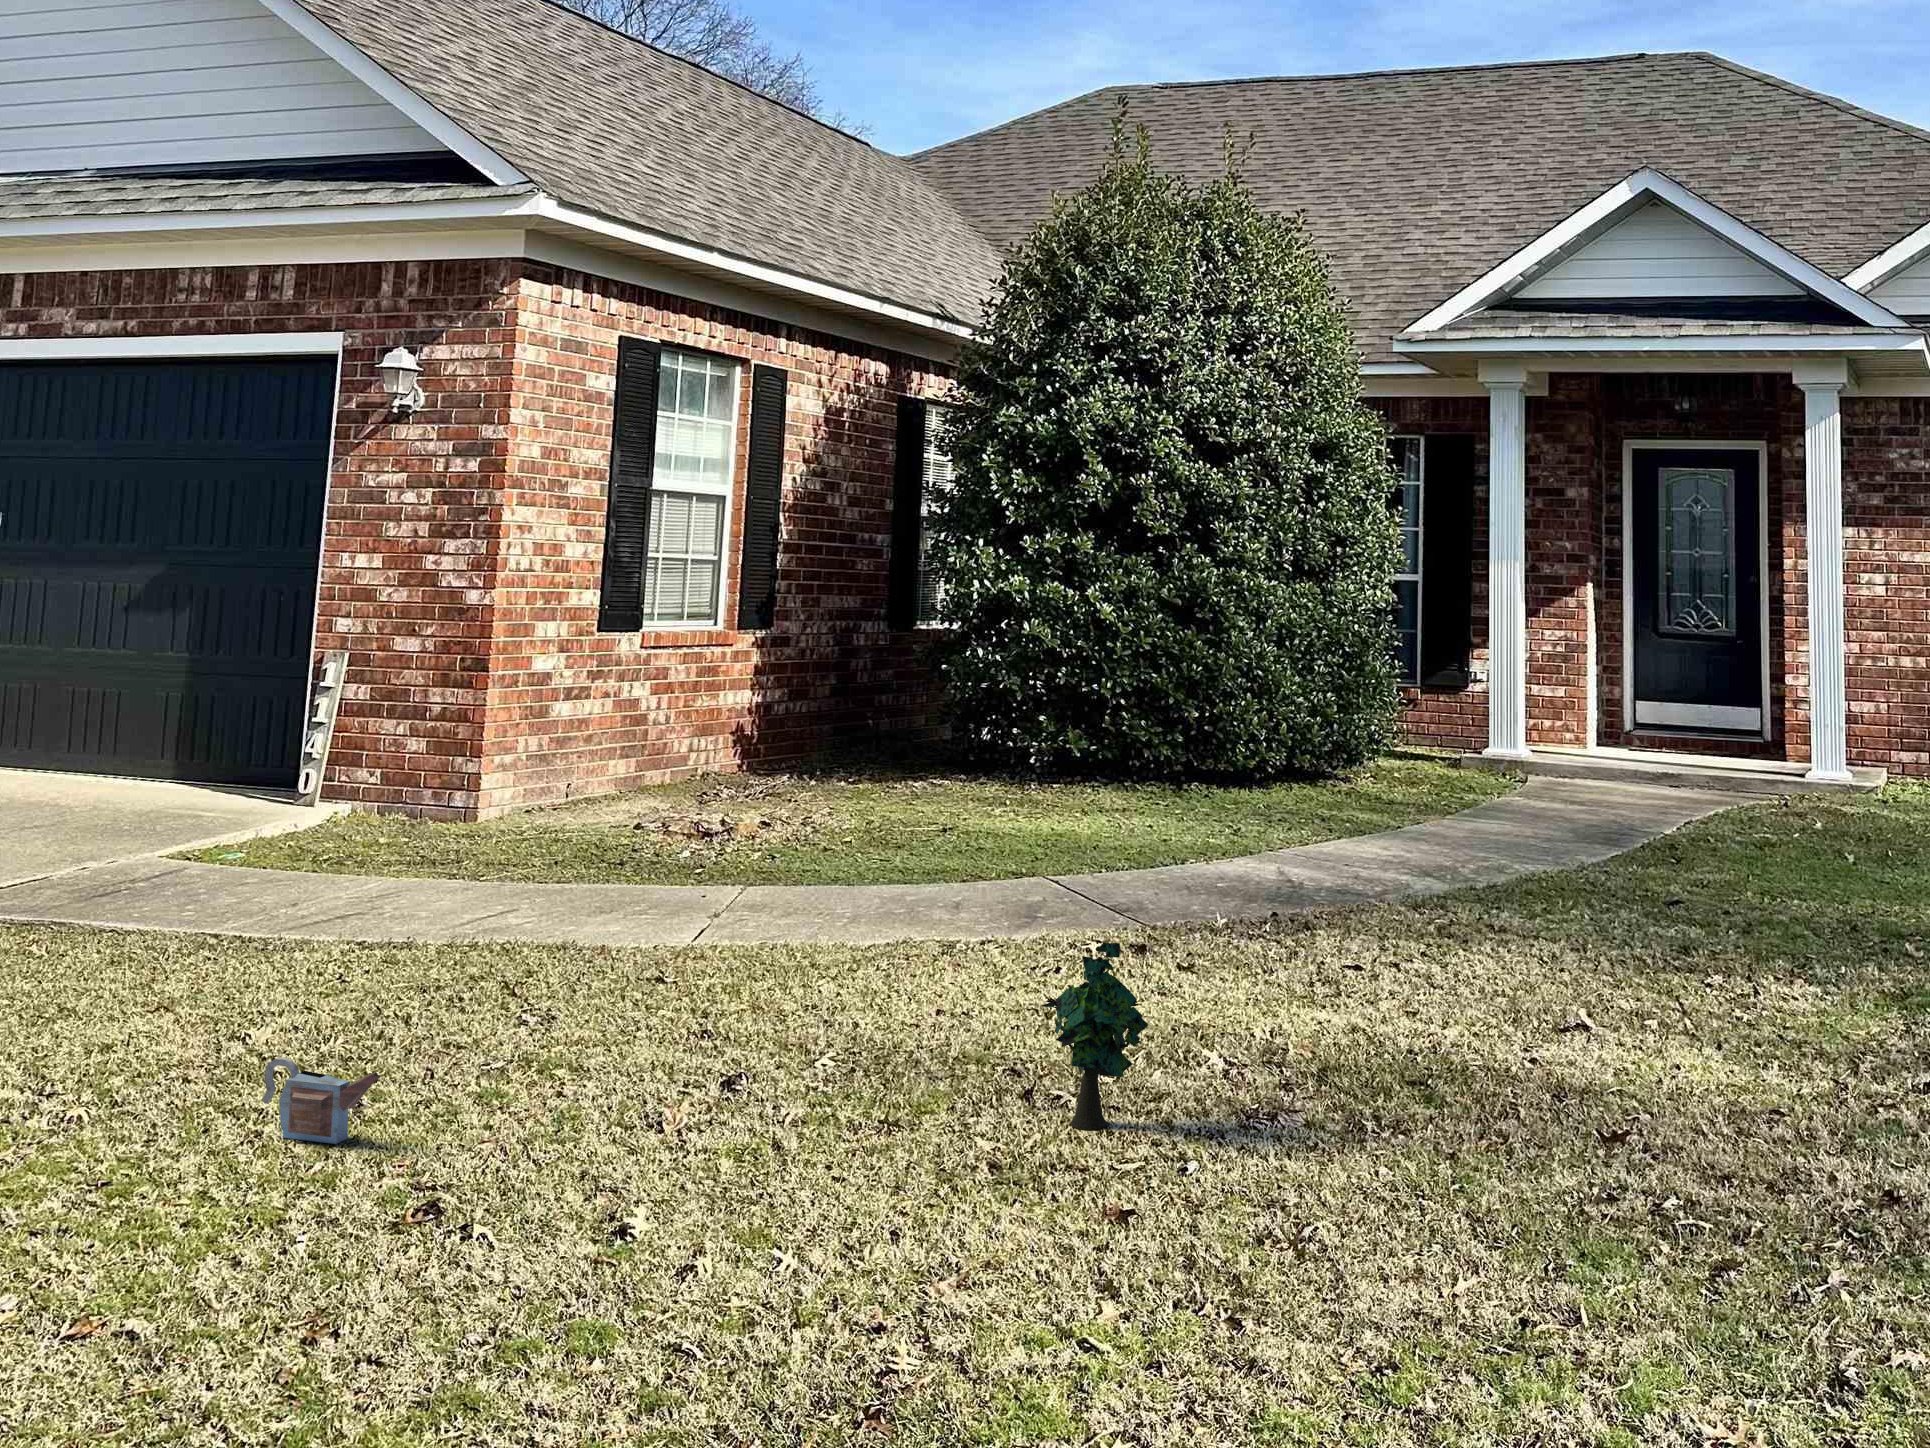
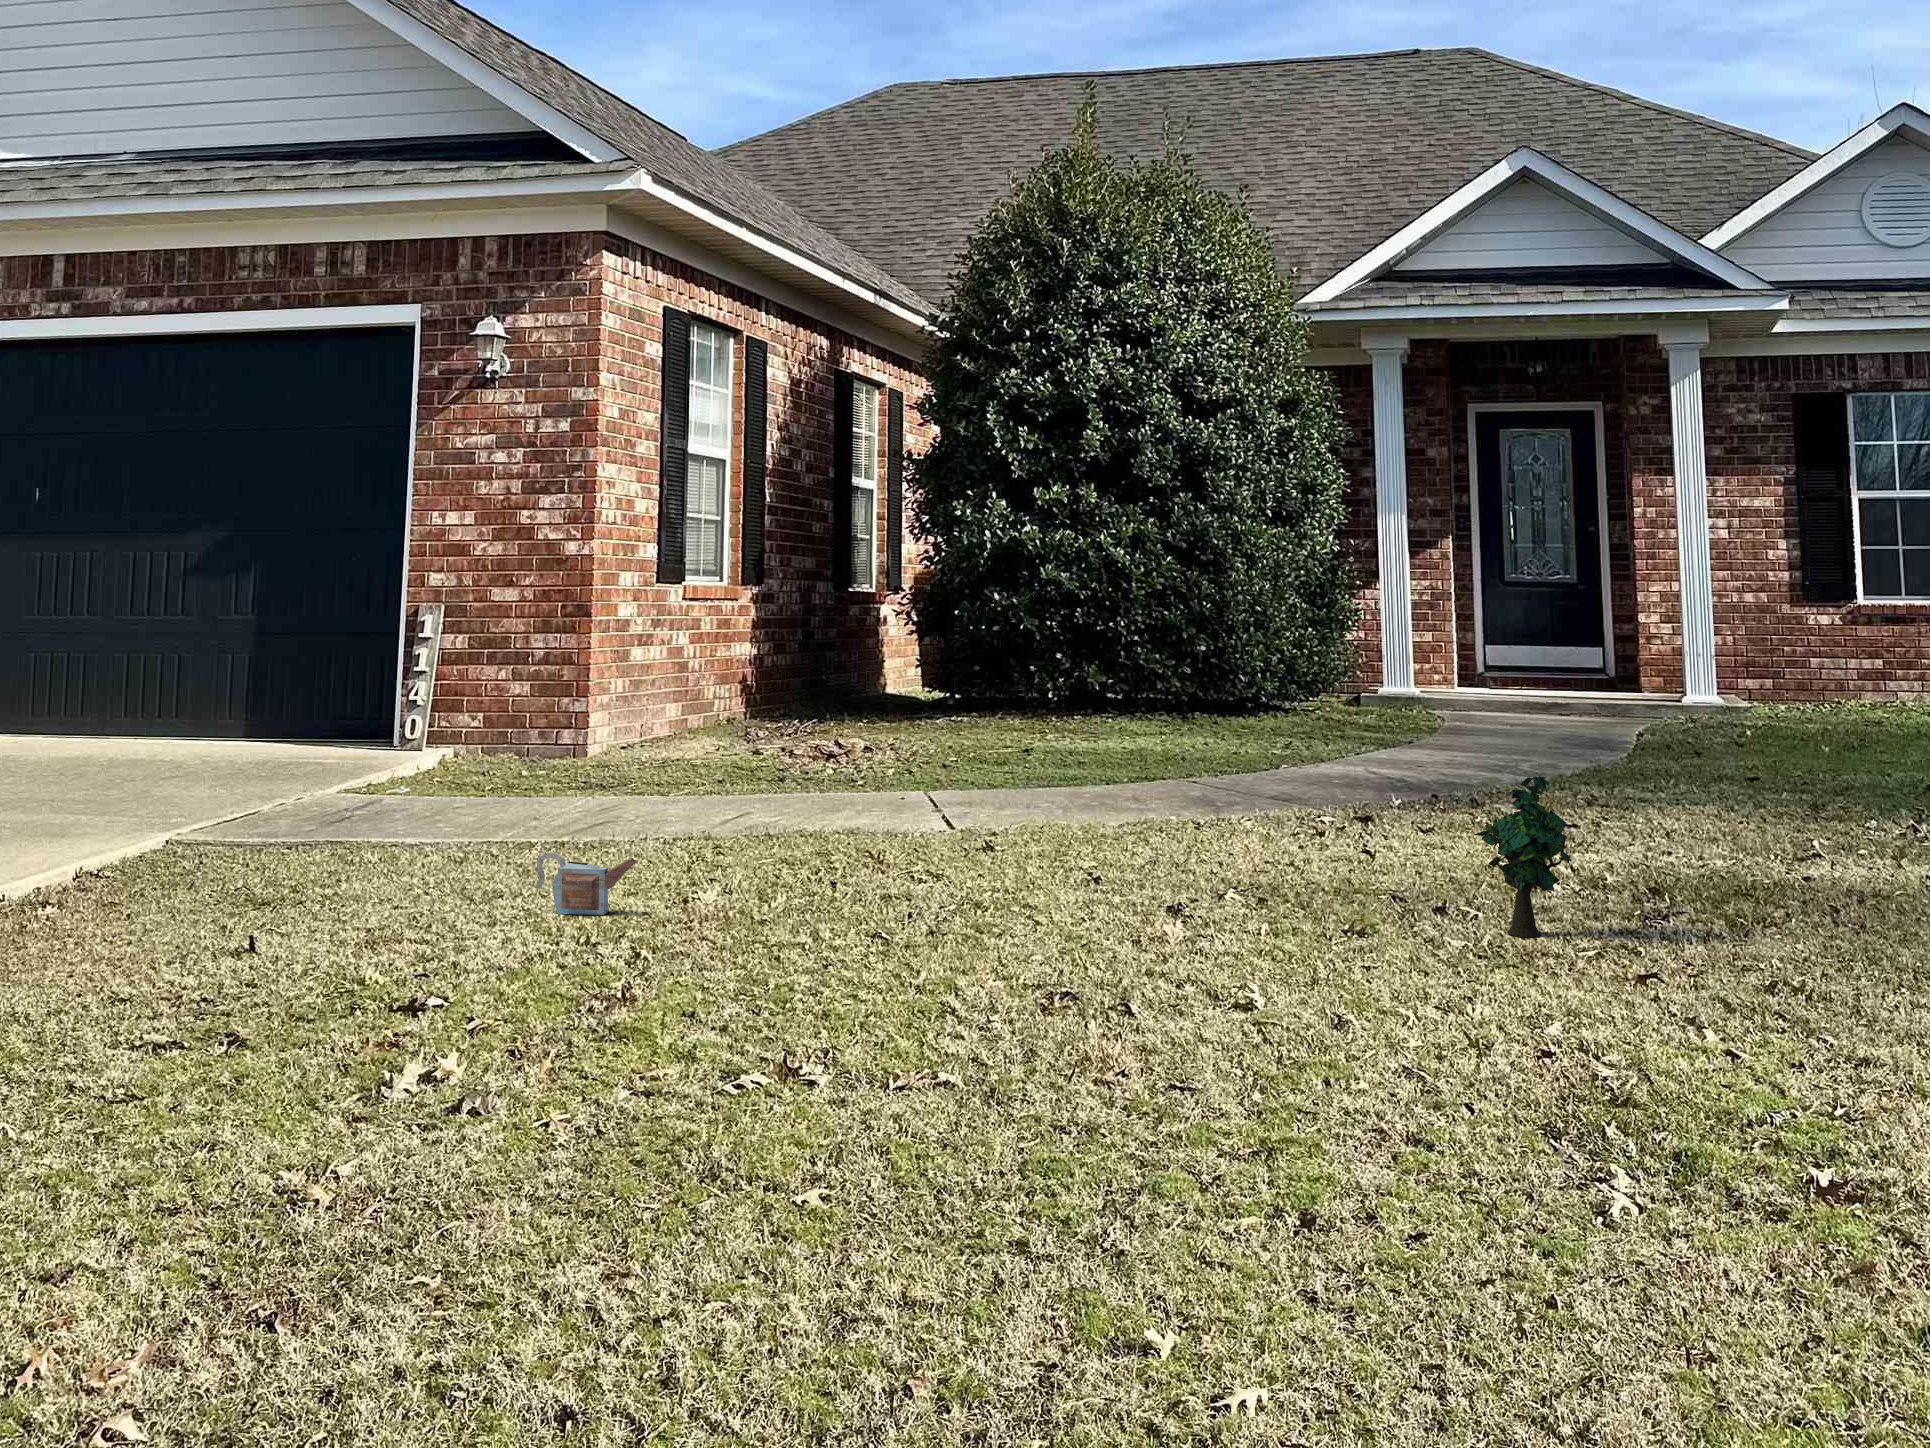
watering can: present [262,1058,381,1144] -> present [535,852,637,915]

